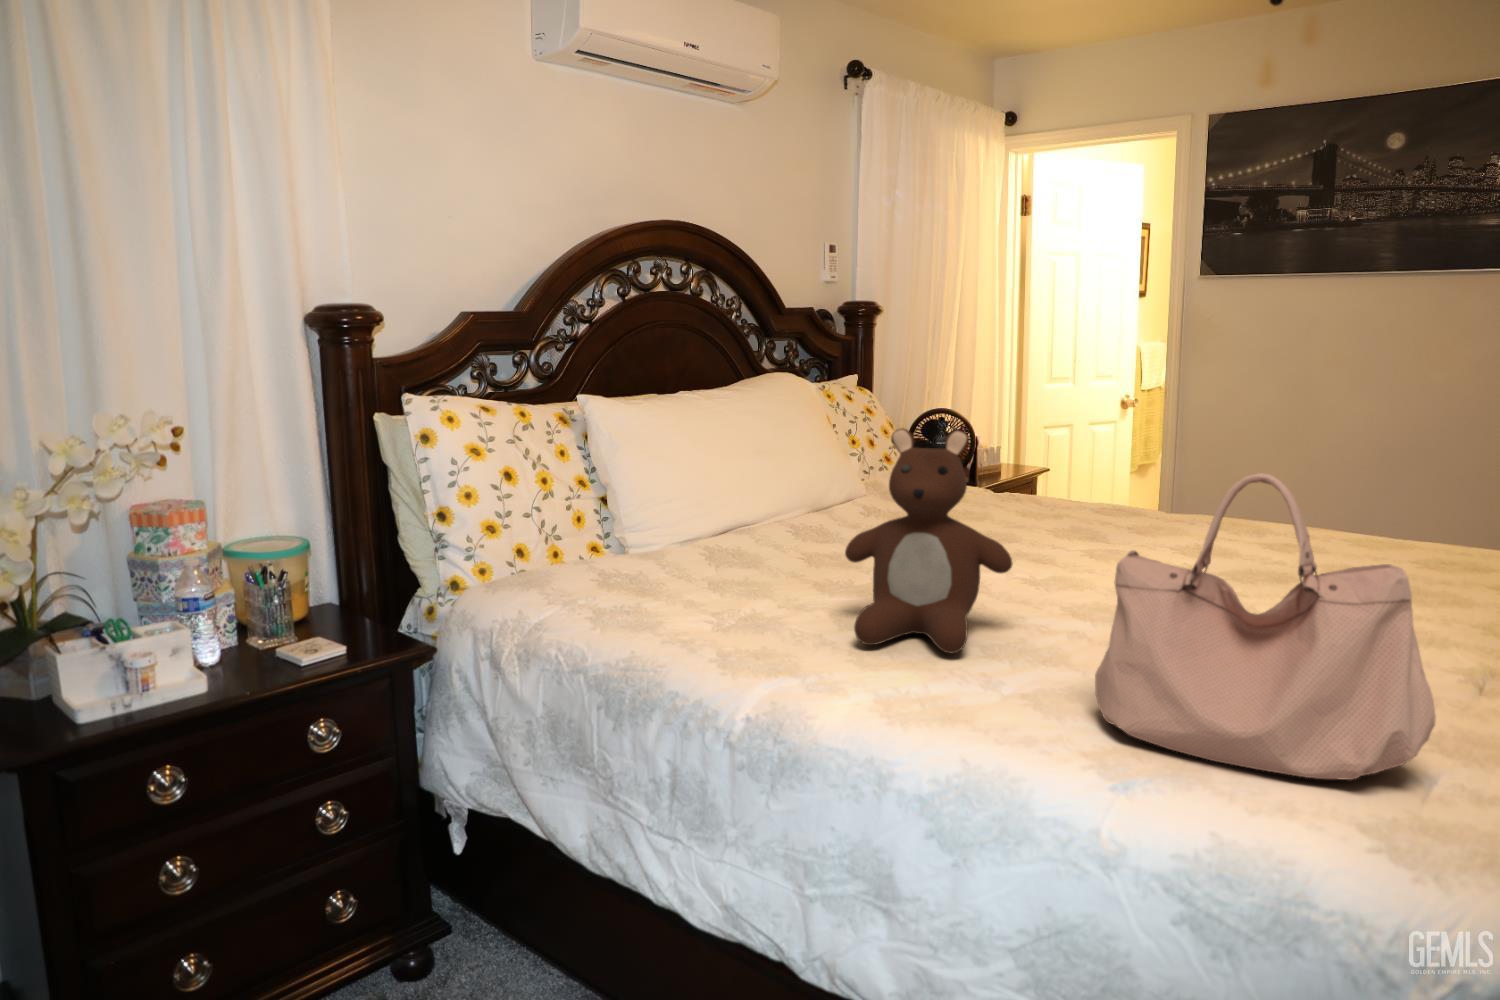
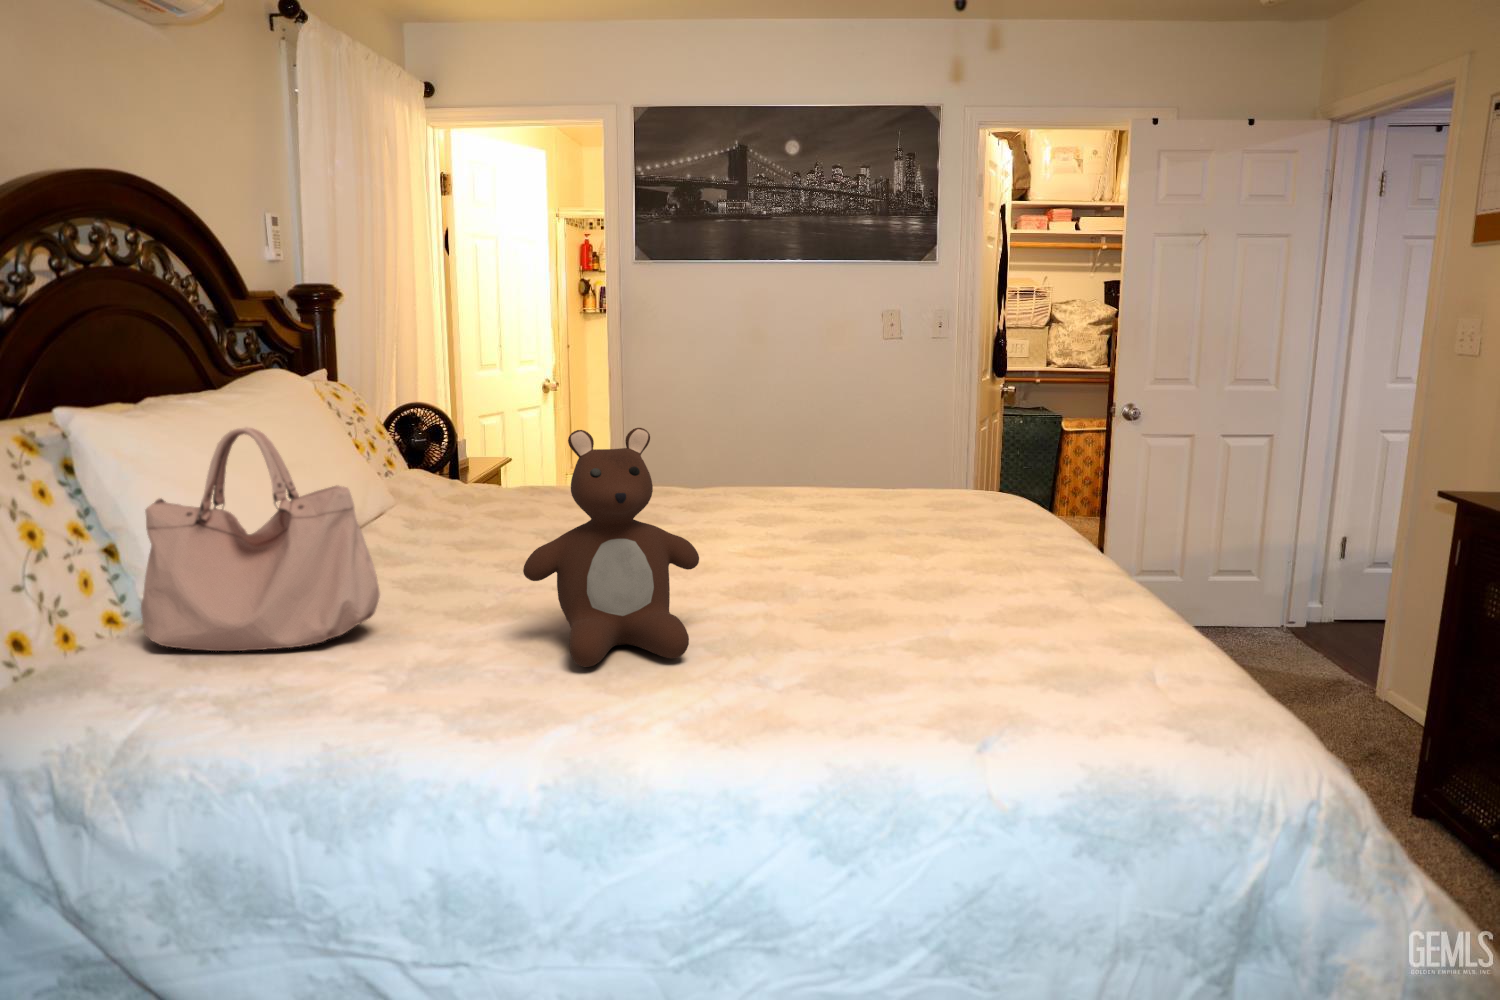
handbag: present [1095,473,1436,780] -> present [141,427,380,651]

